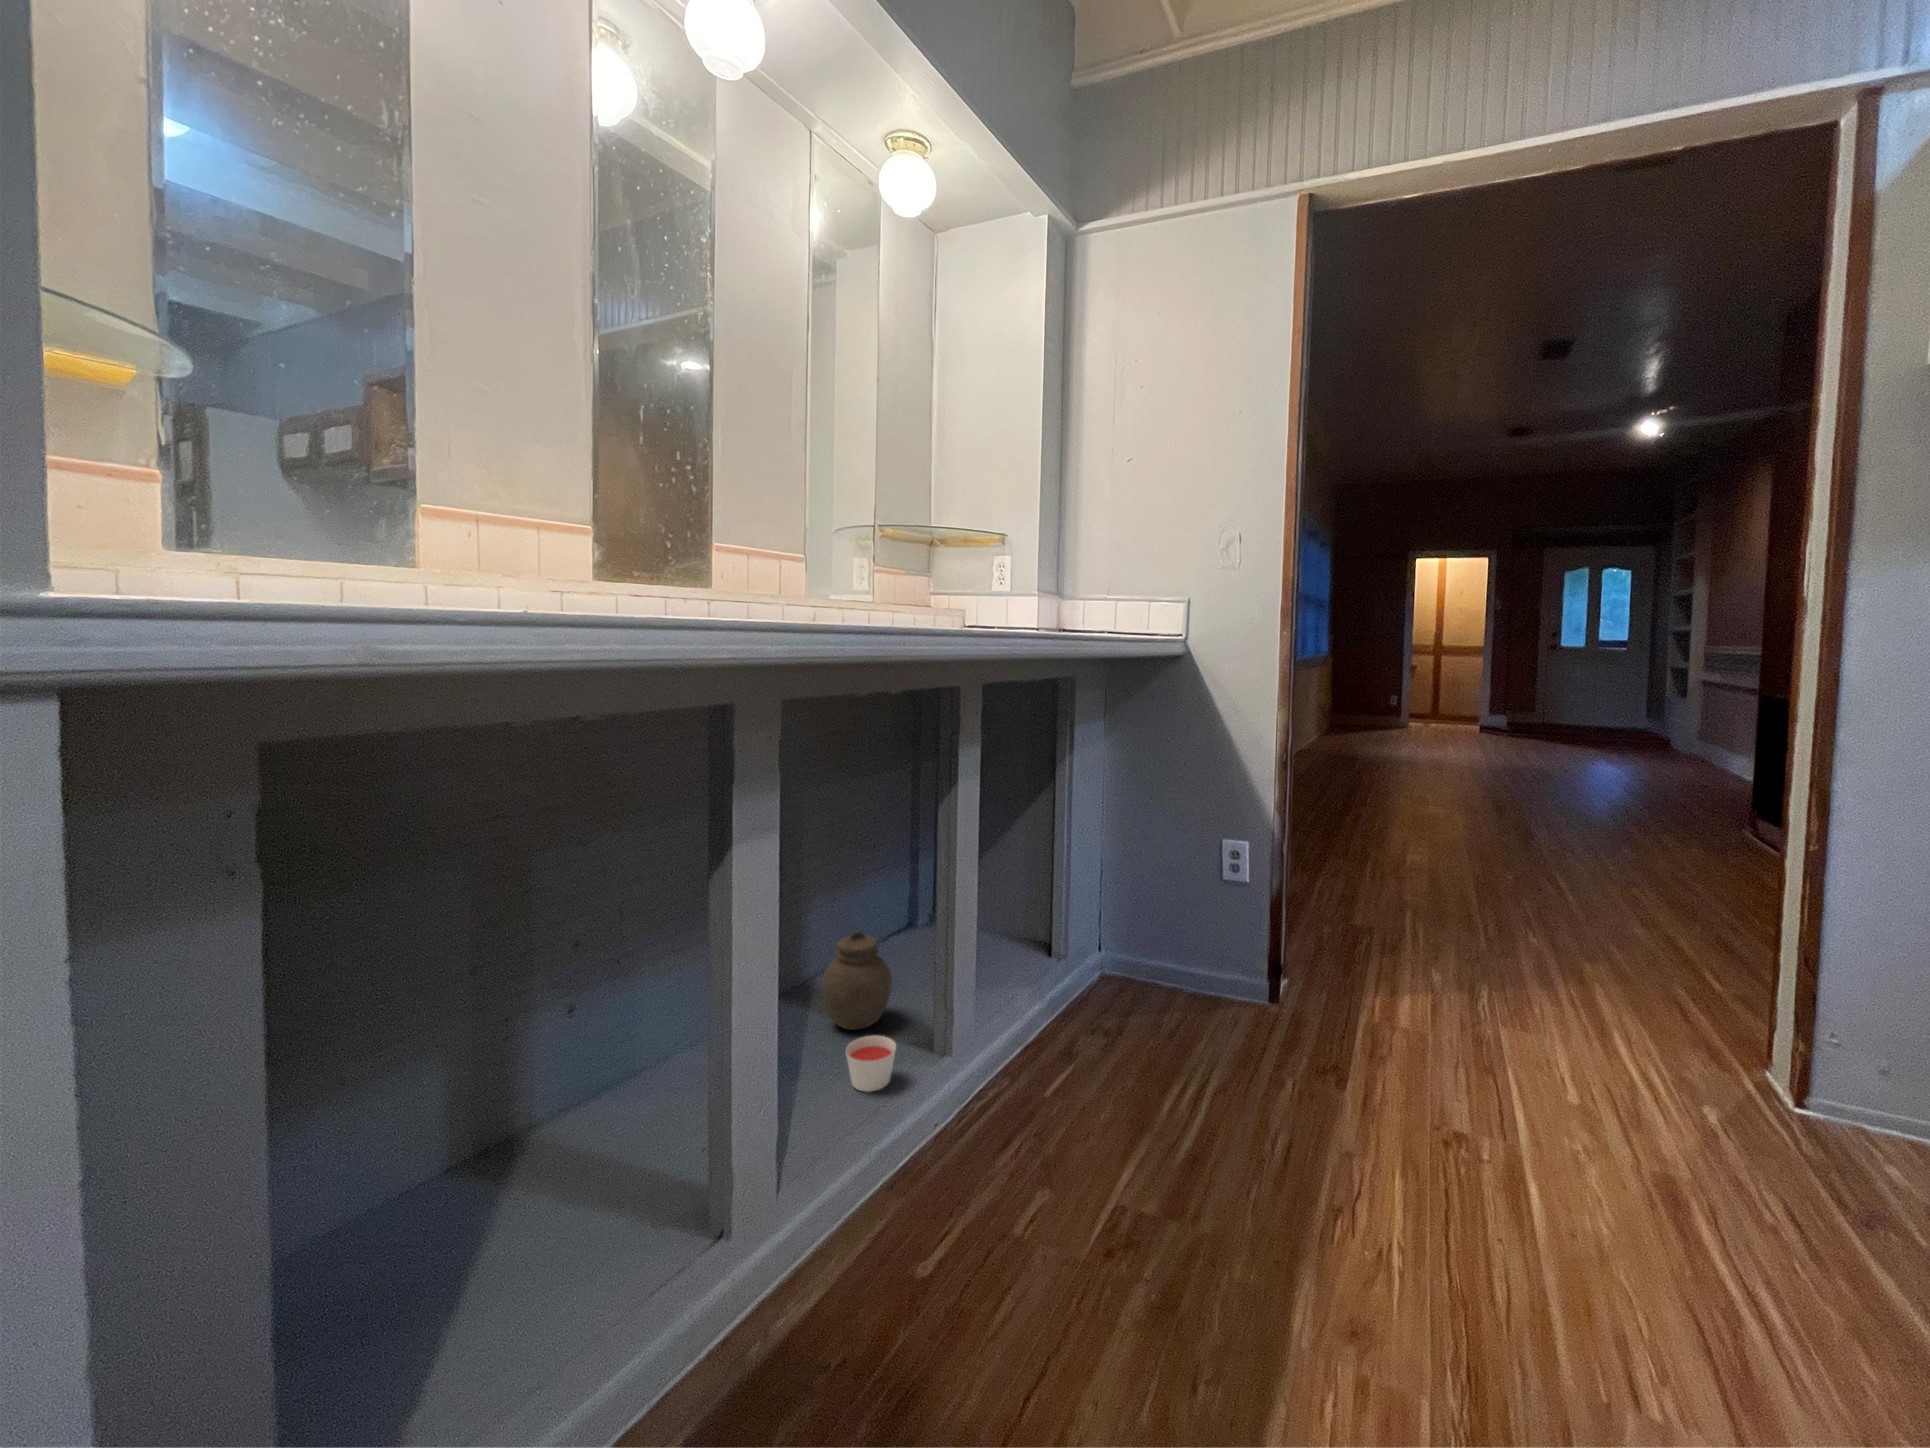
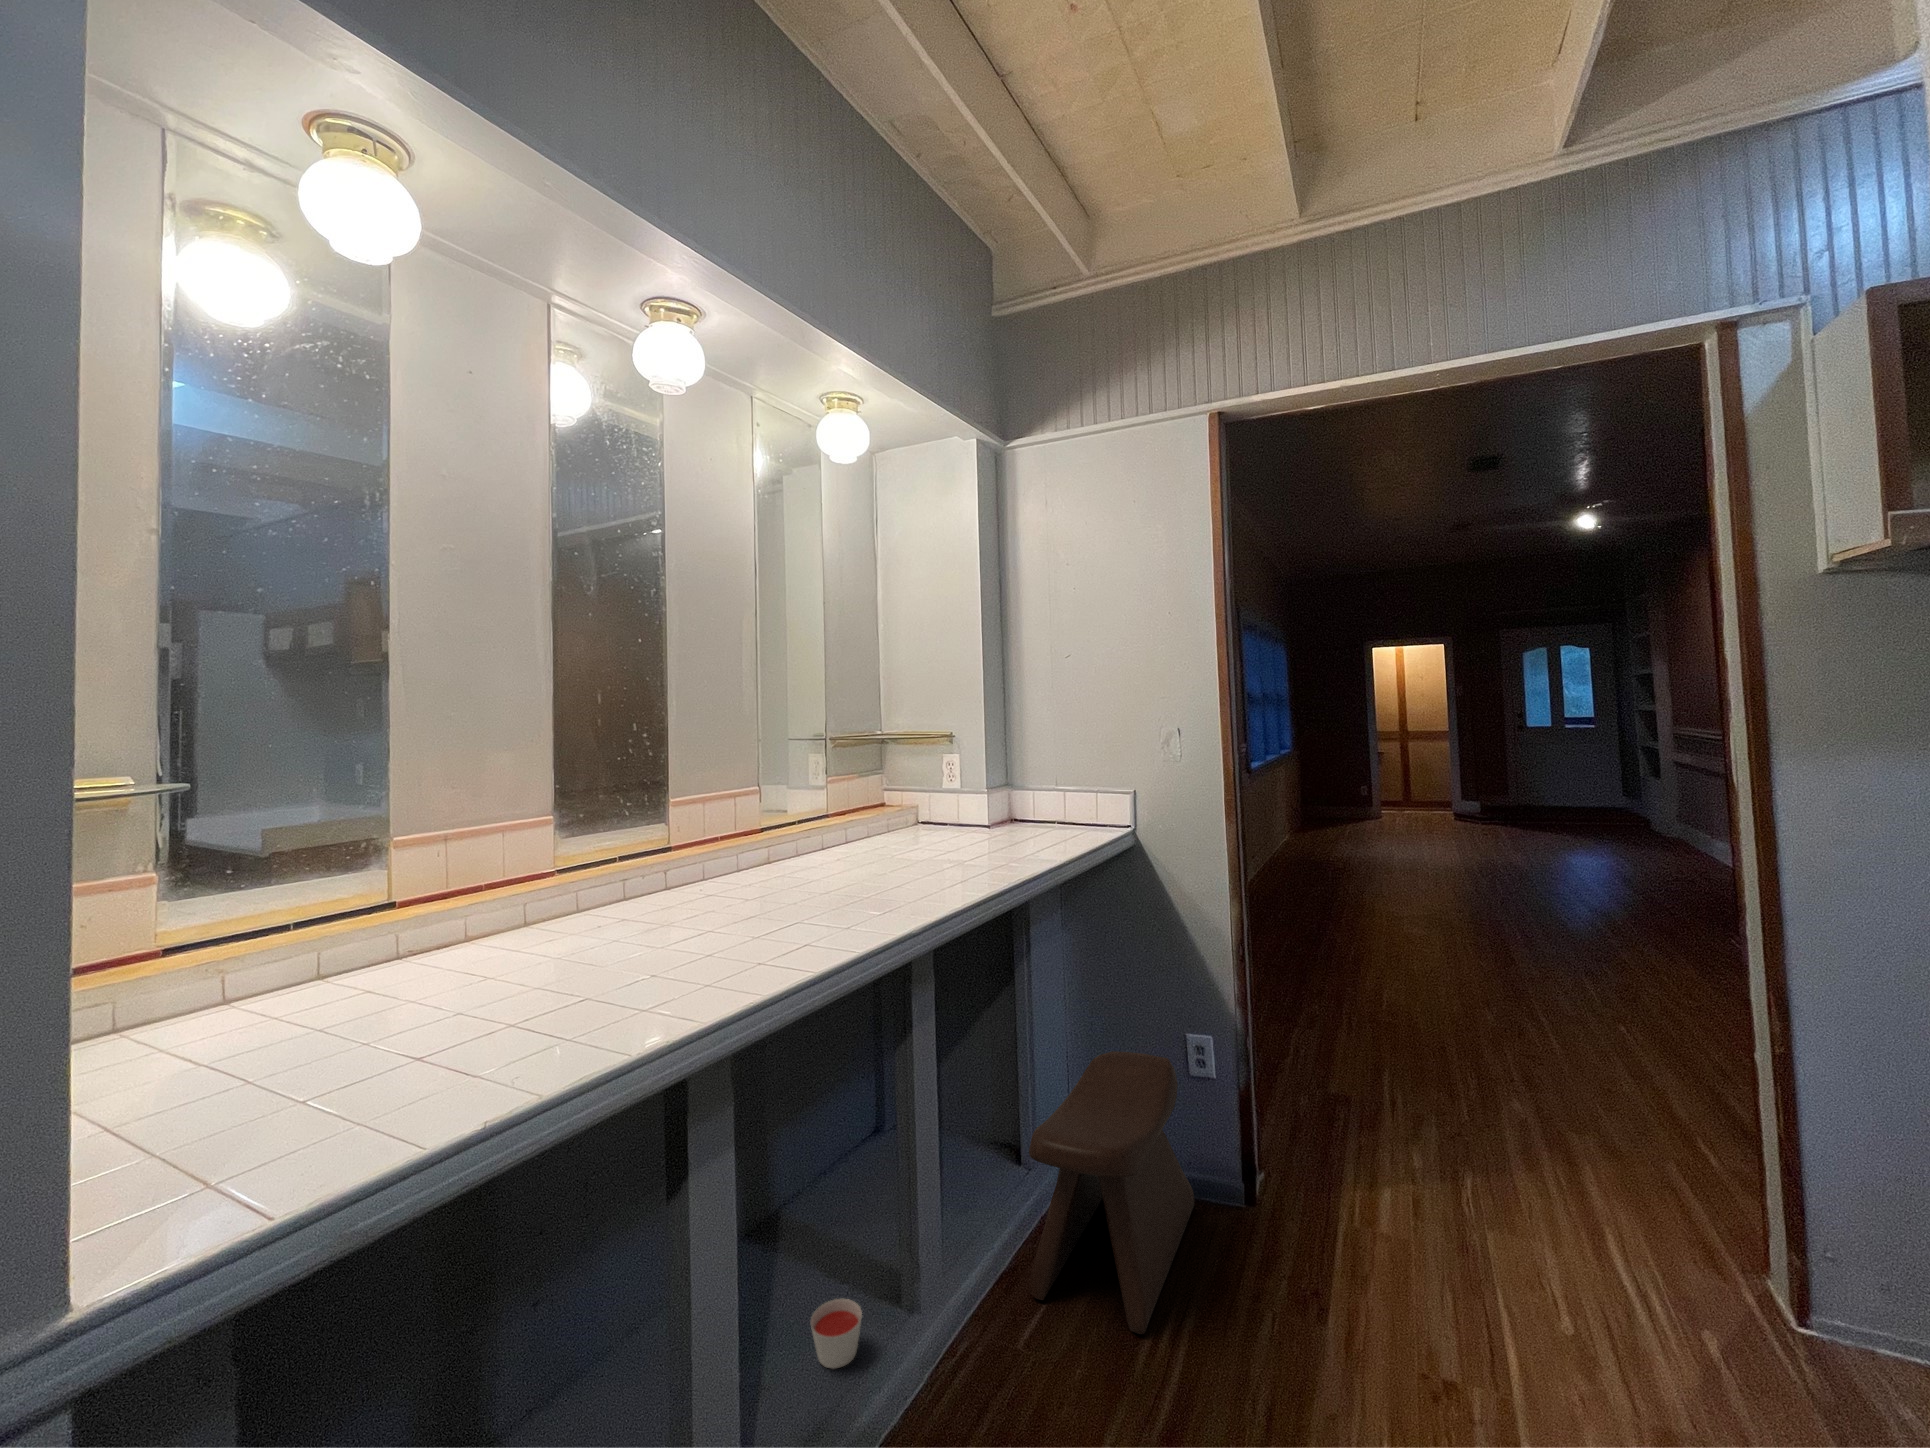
stool: none [1058,857,1219,1088] -> present [1029,1051,1194,1334]
jar: present [822,931,892,1030] -> none [786,1168,857,1278]

